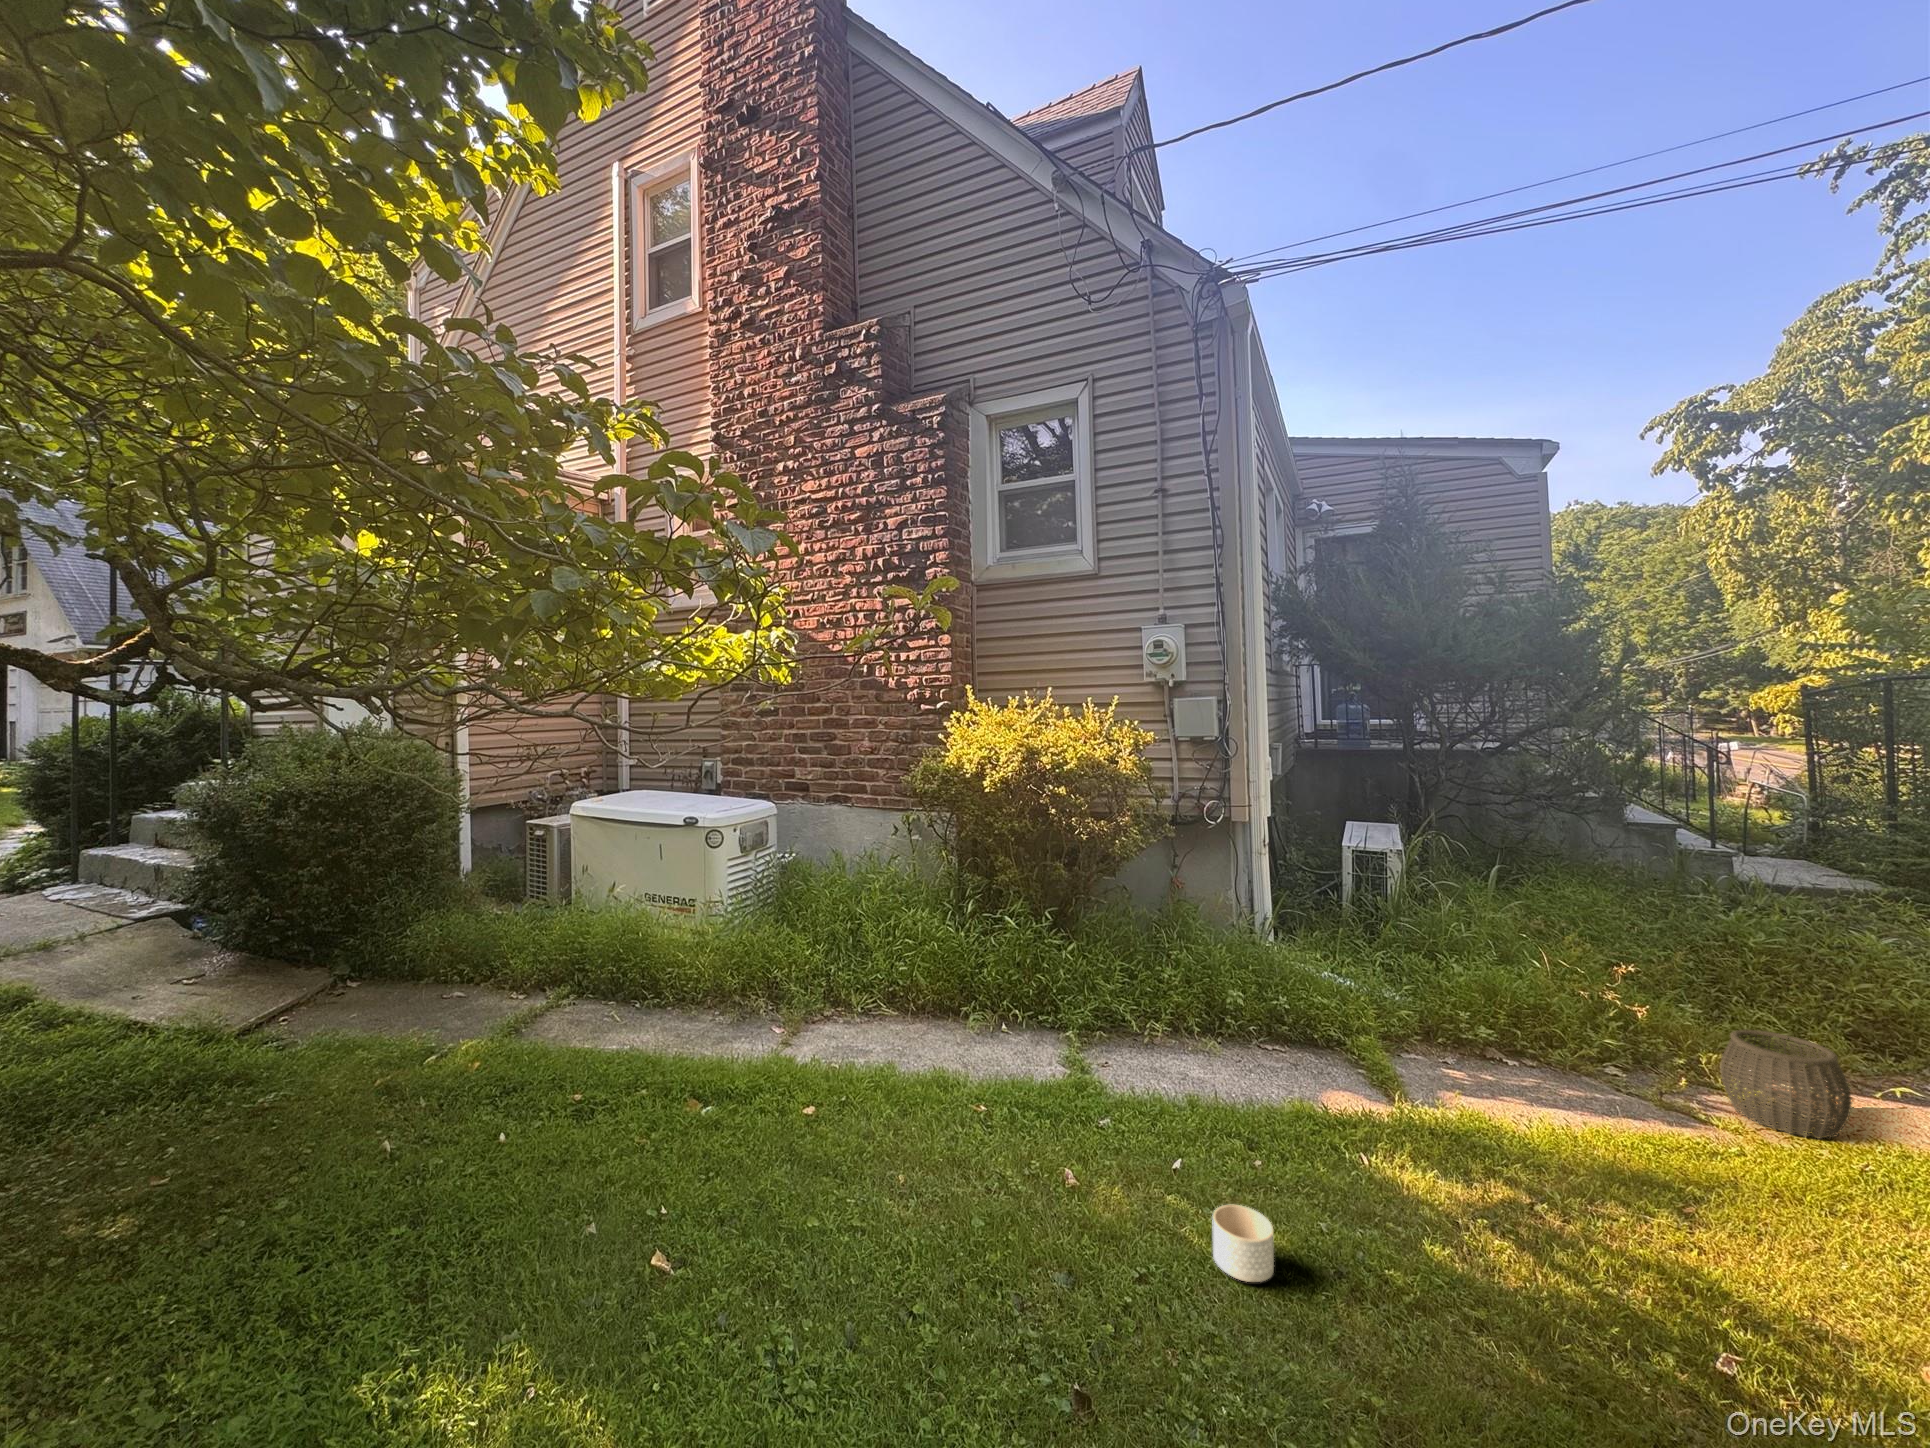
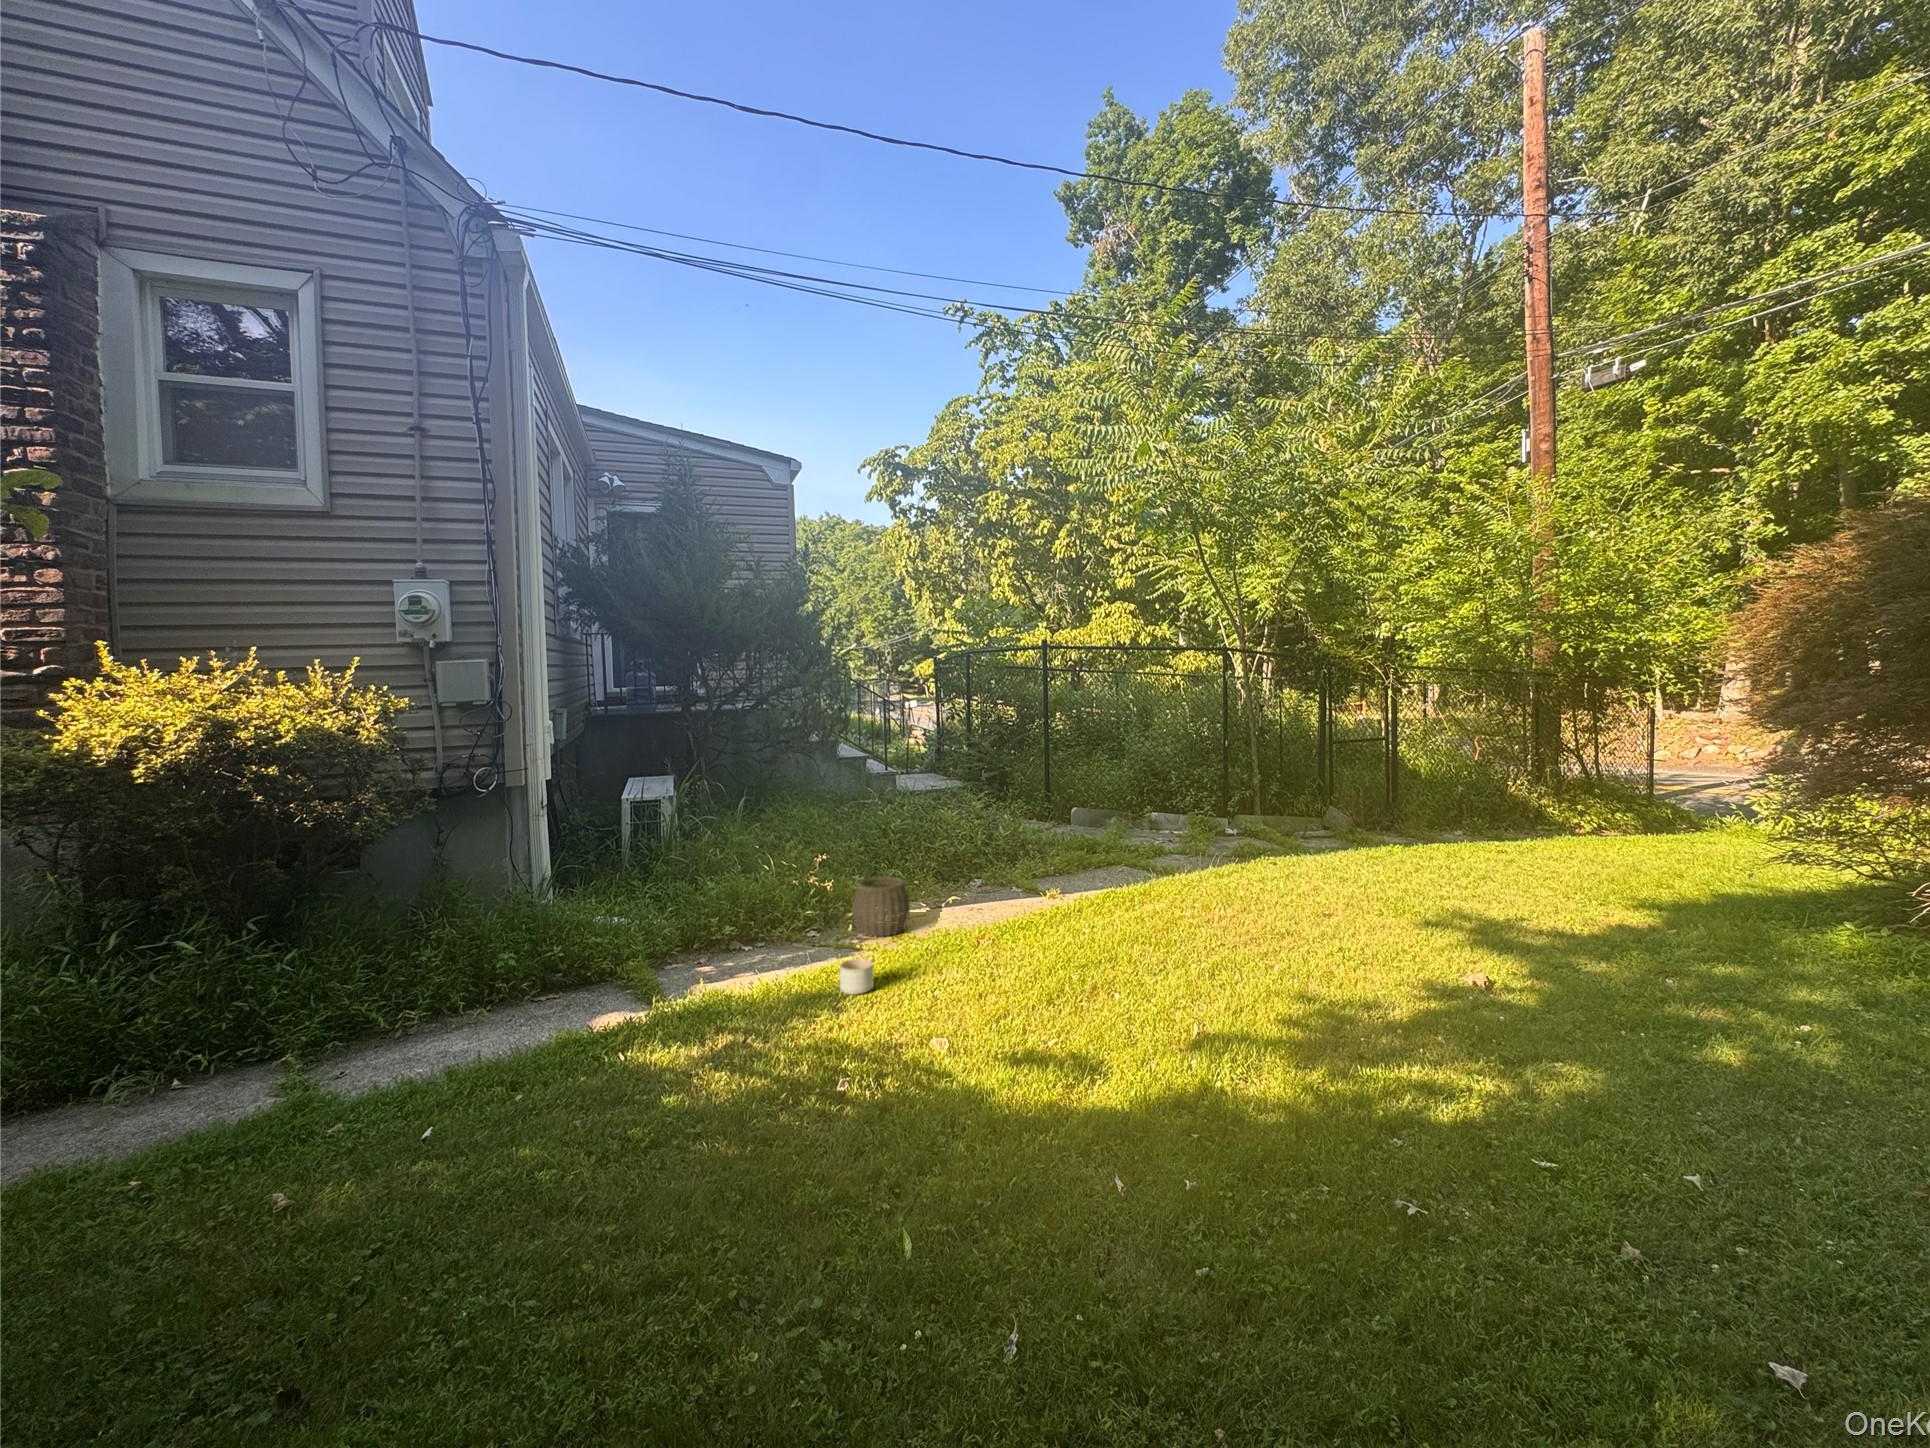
planter: present [1212,1205,1274,1282] -> present [840,959,873,995]

